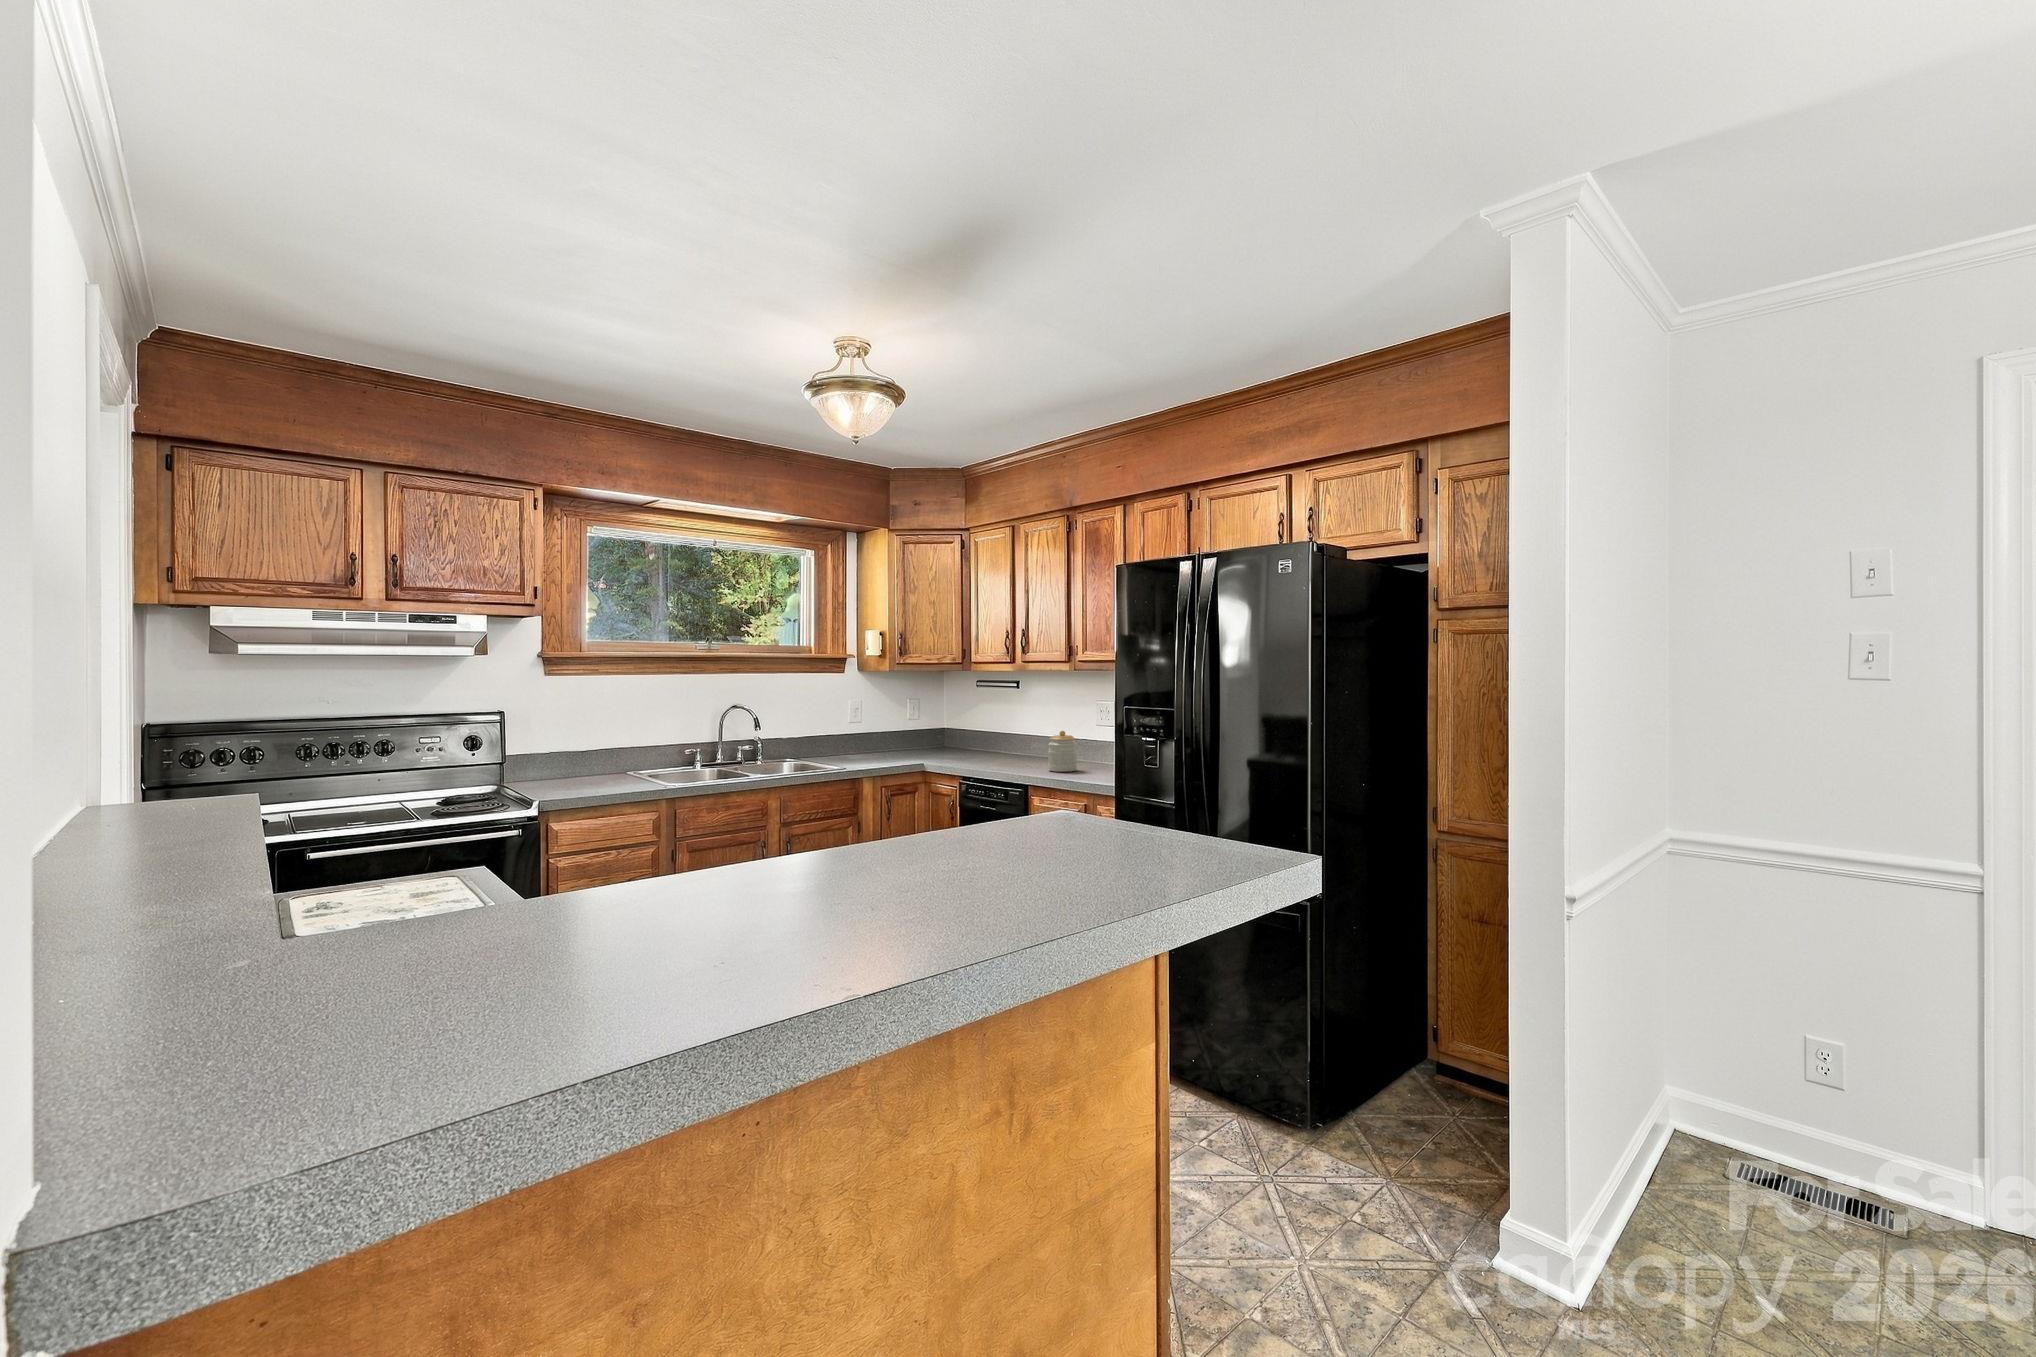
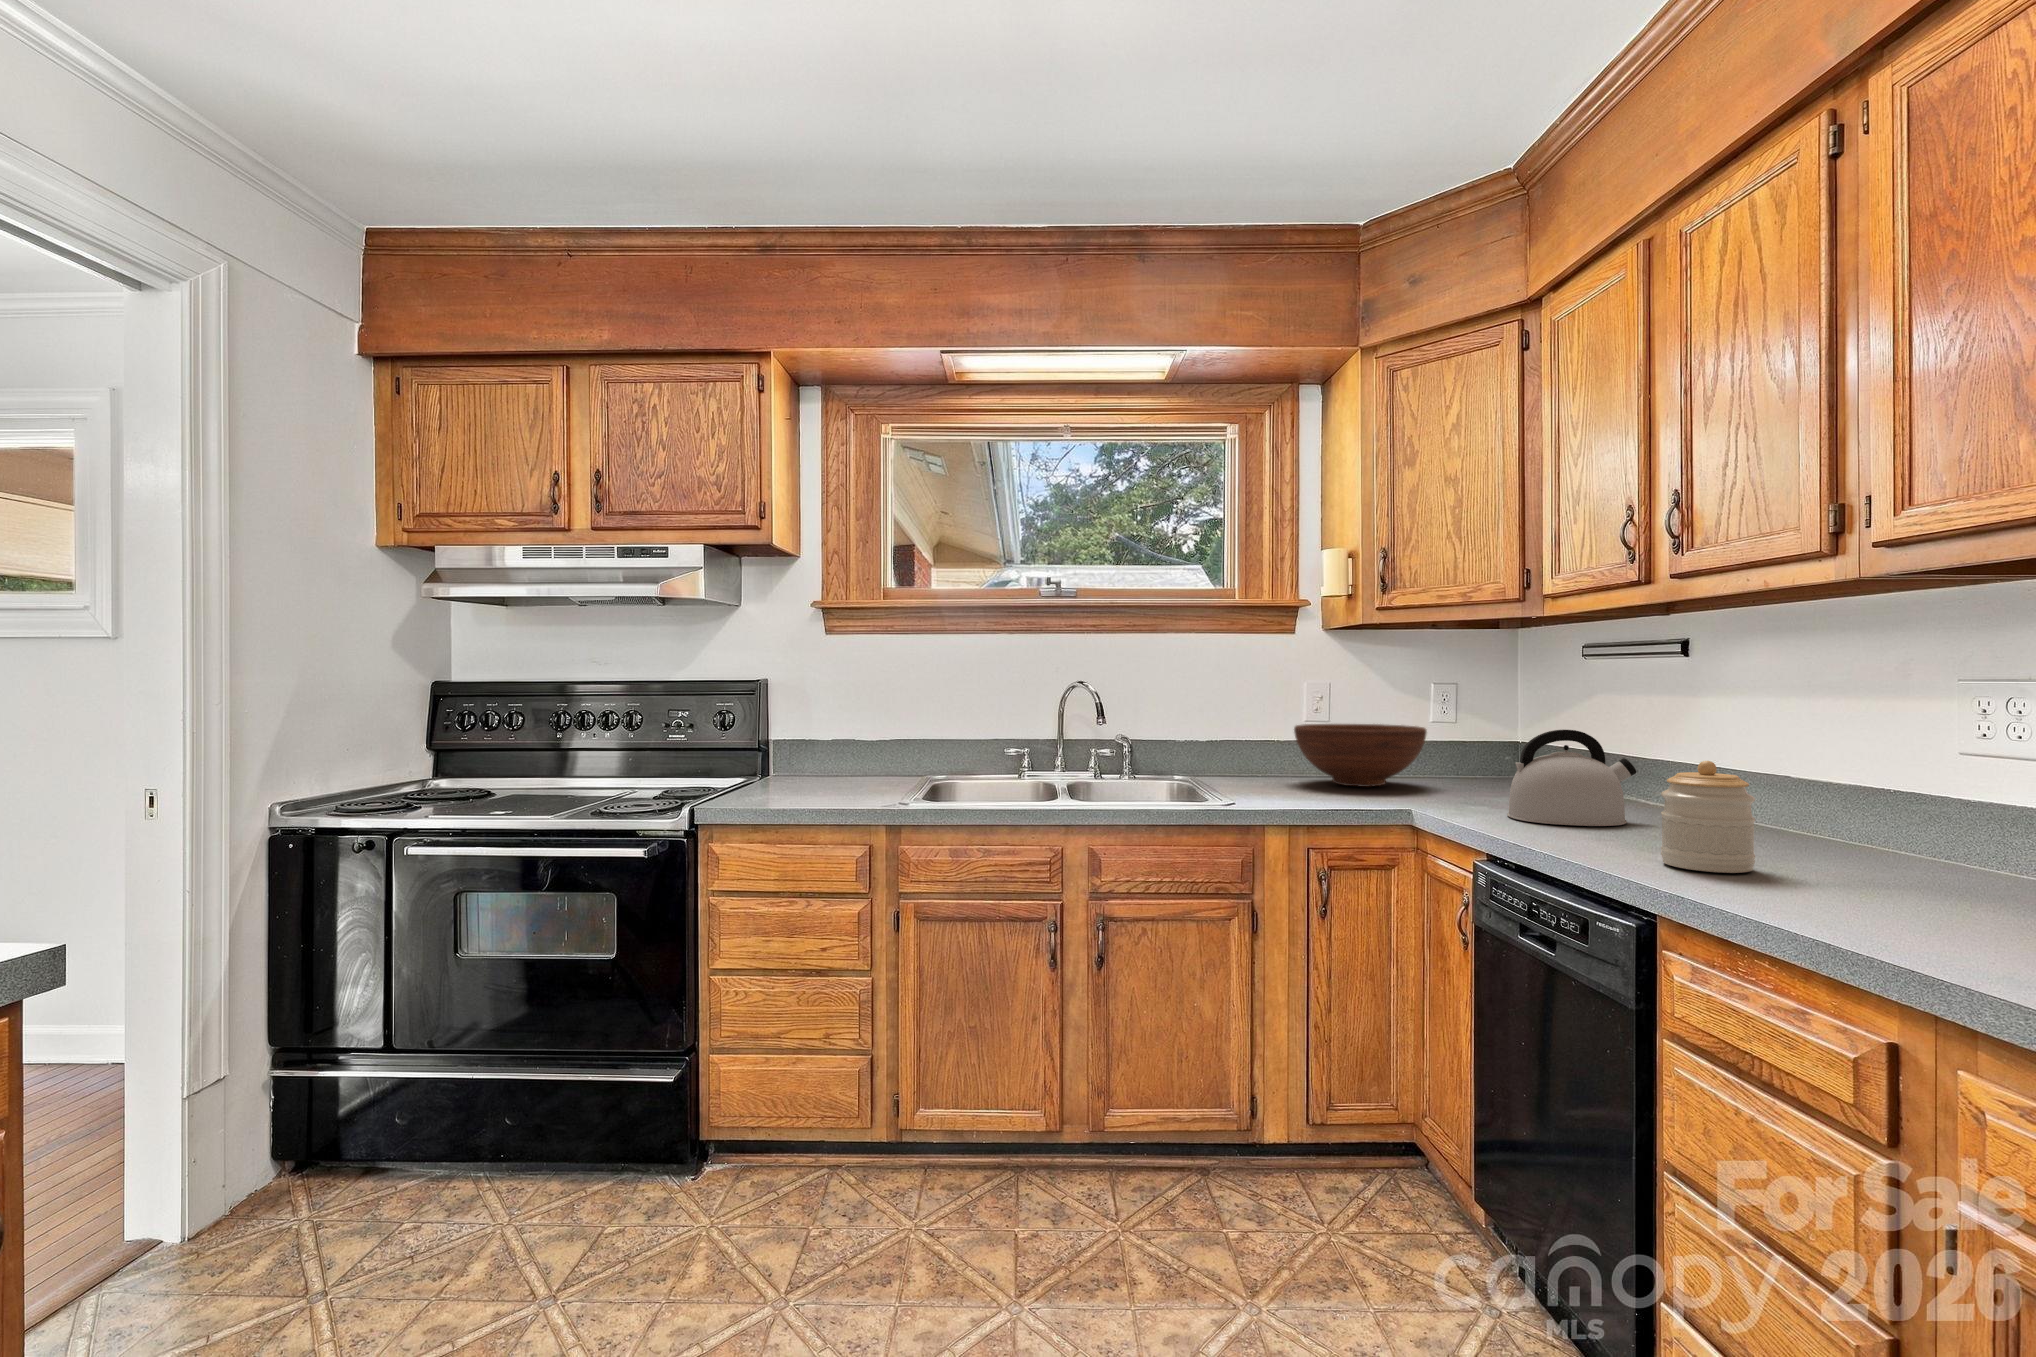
kettle: none [972,721,1021,763] -> present [1507,730,1636,826]
fruit bowl: none [851,722,919,756] -> present [1294,724,1427,787]

